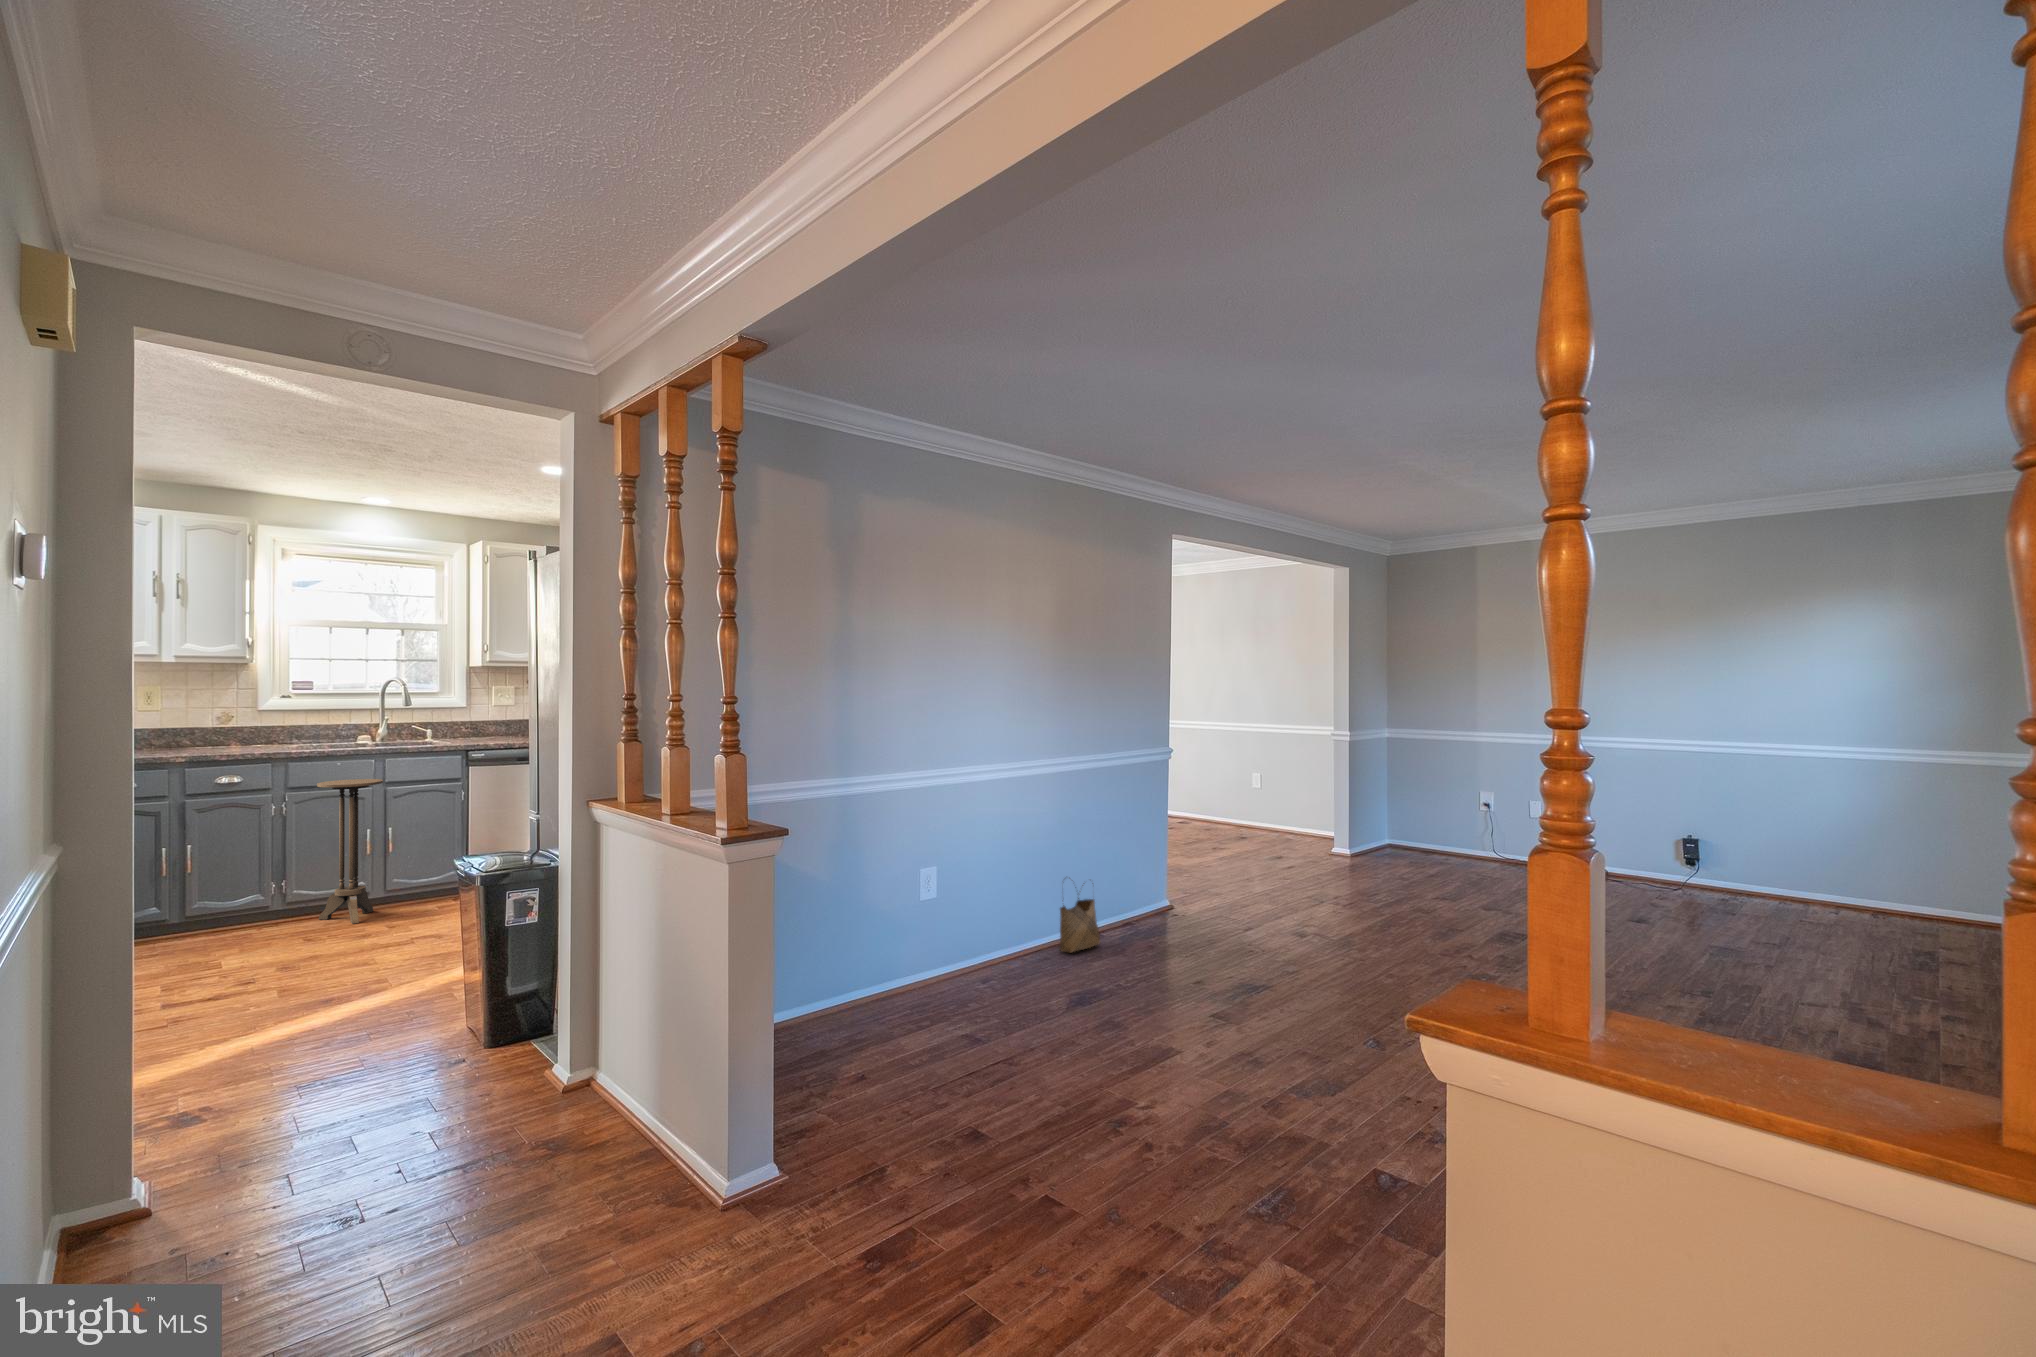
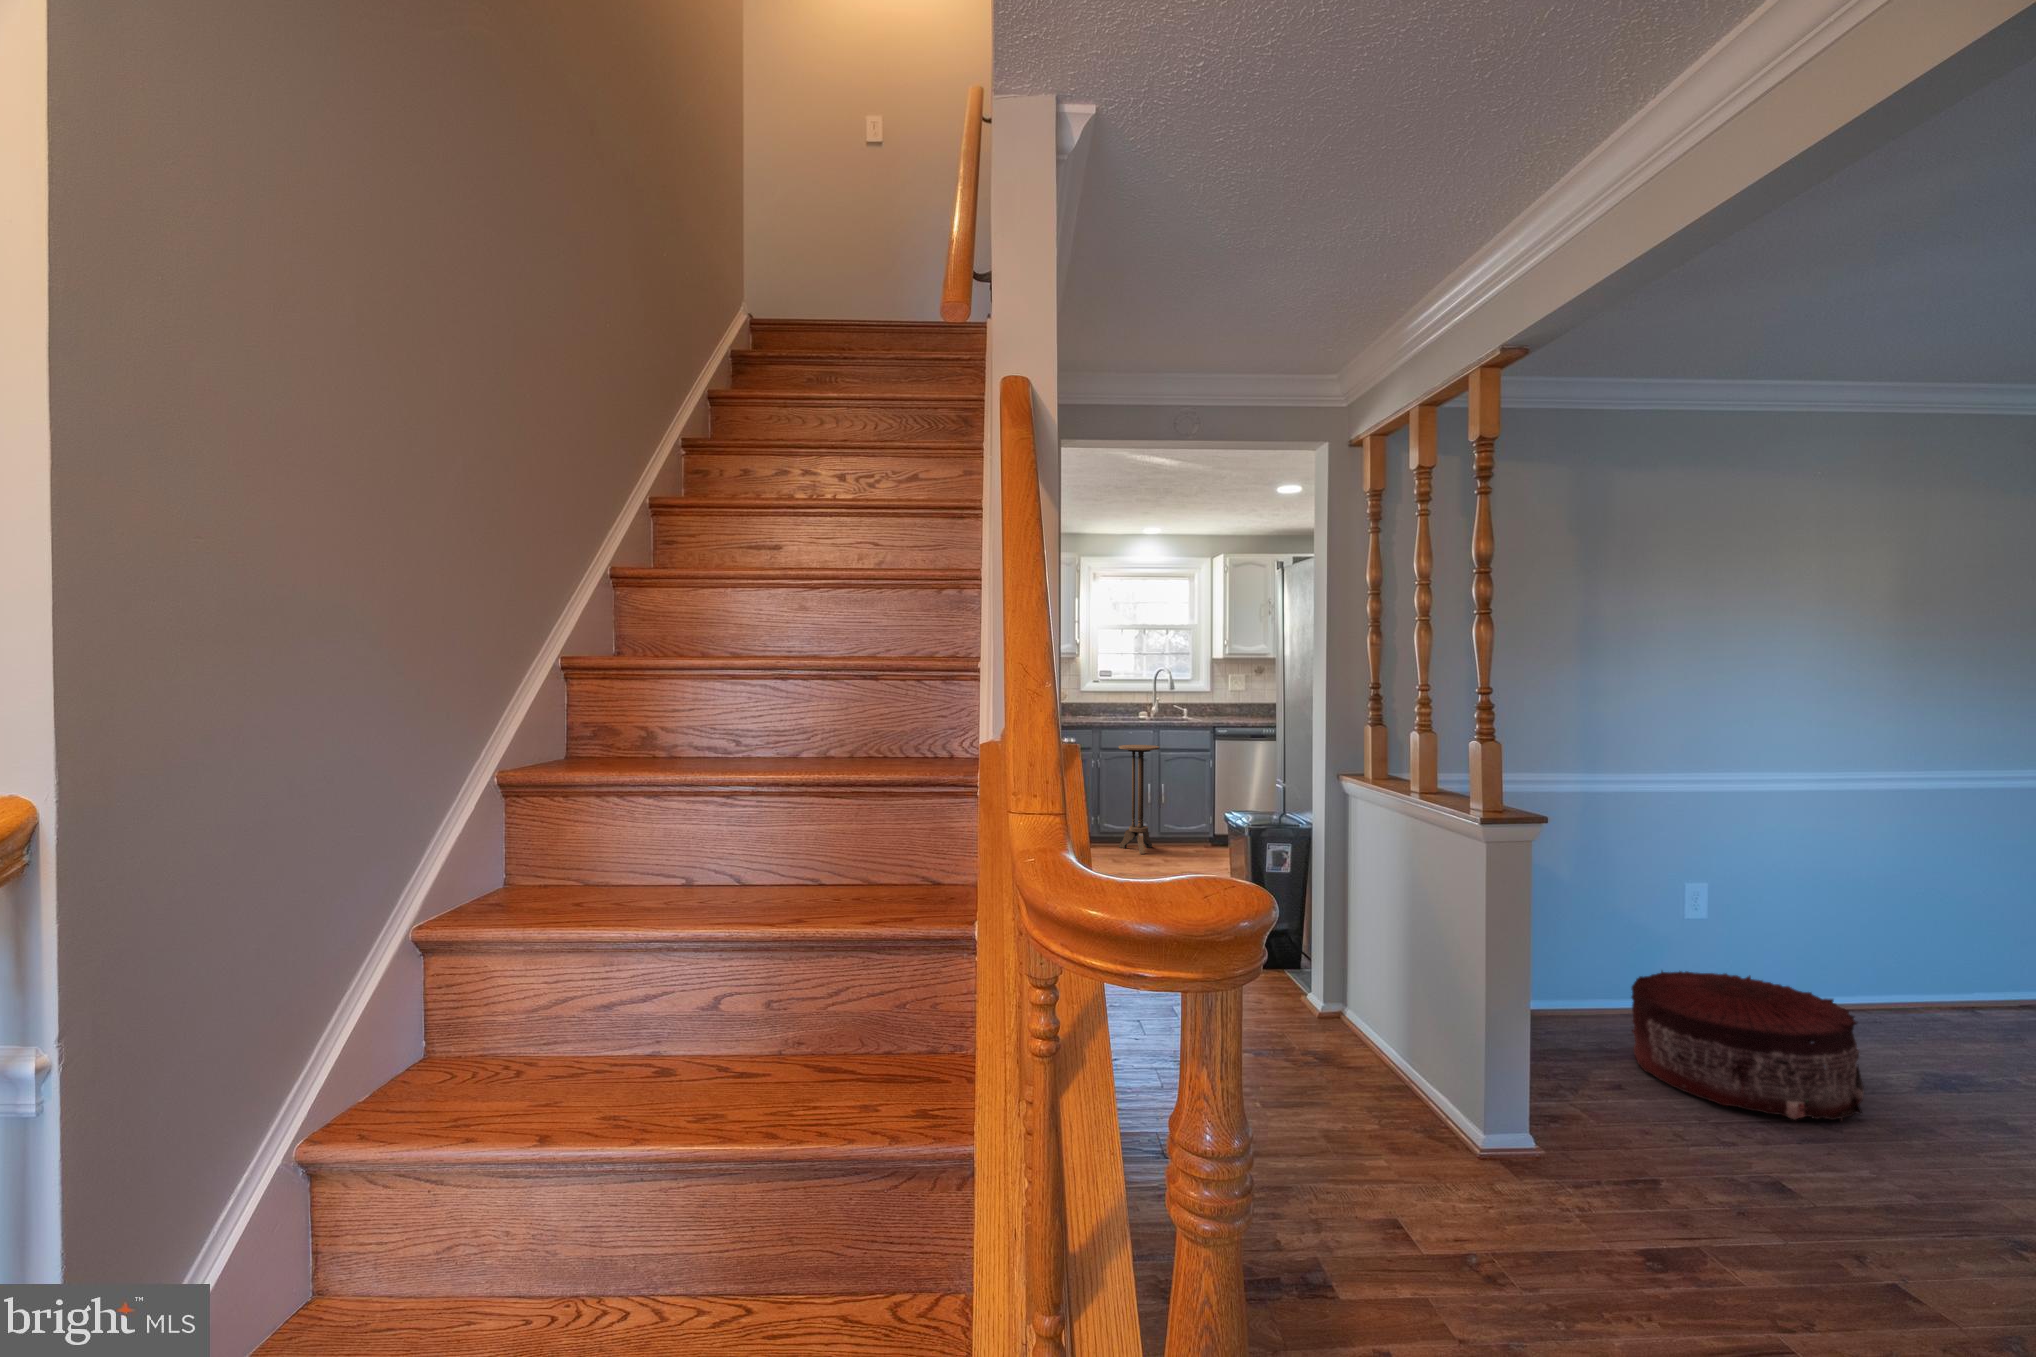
woven basket: present [1059,885,1100,953] -> none [1901,927,1979,1025]
pouf: none [874,942,1031,1068] -> present [1631,971,1864,1121]

